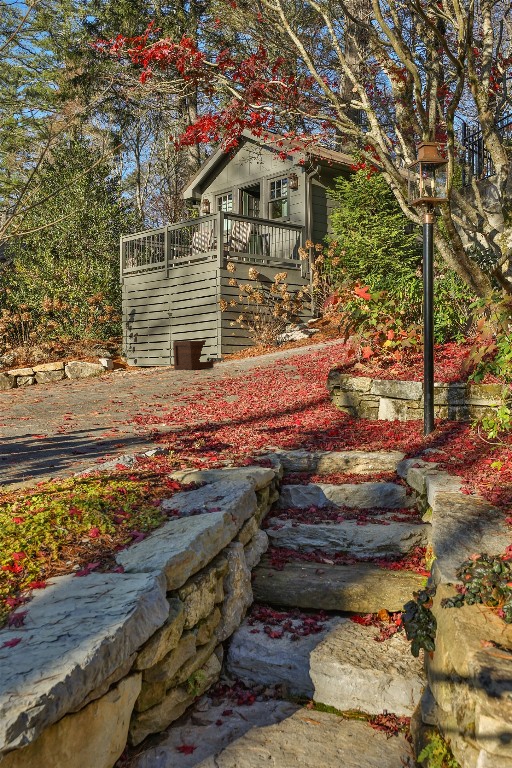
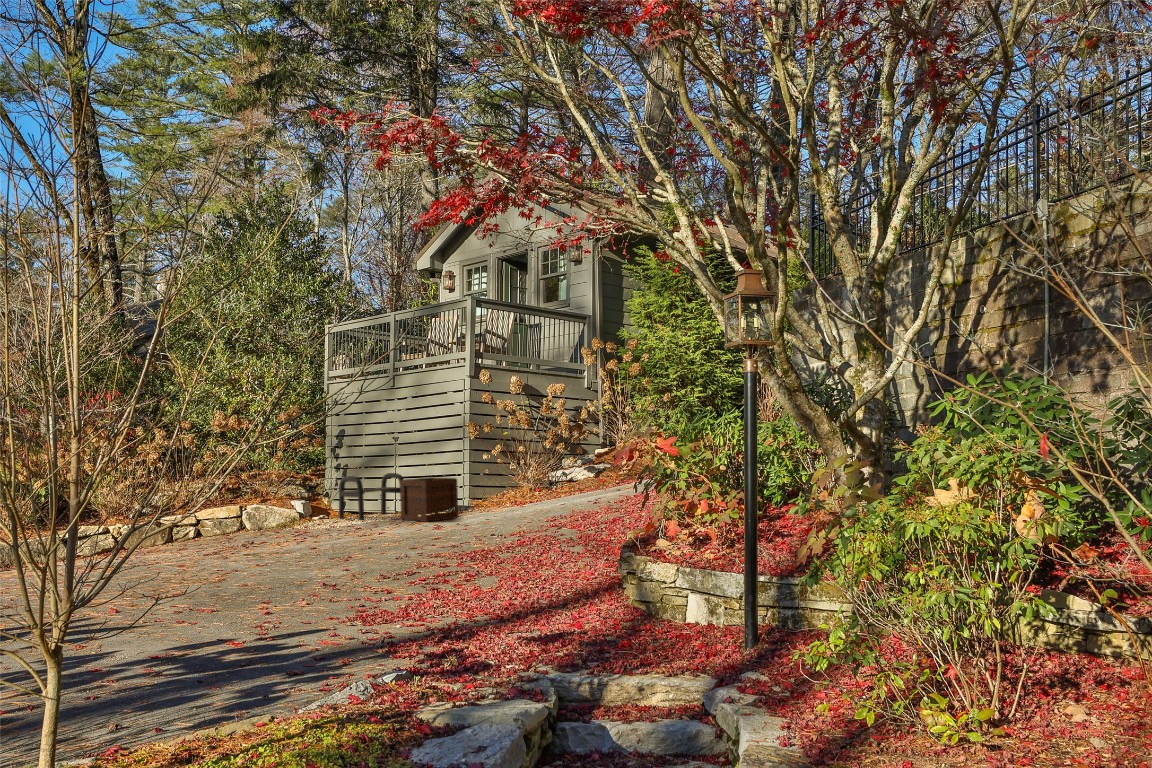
bench: none [132,338,178,370] -> present [339,473,403,520]

